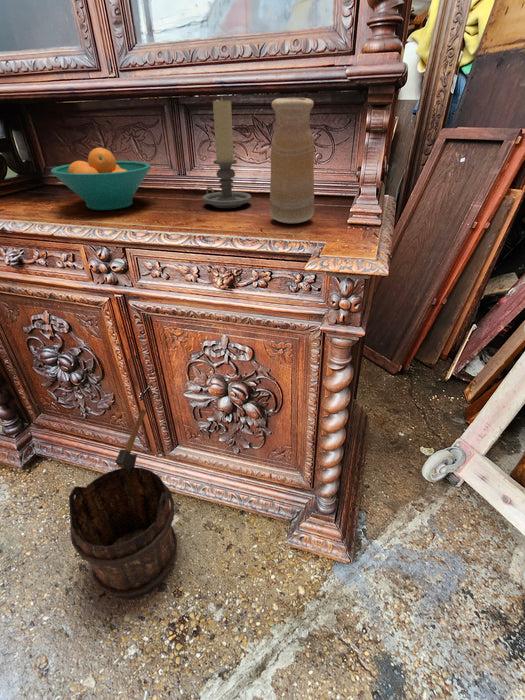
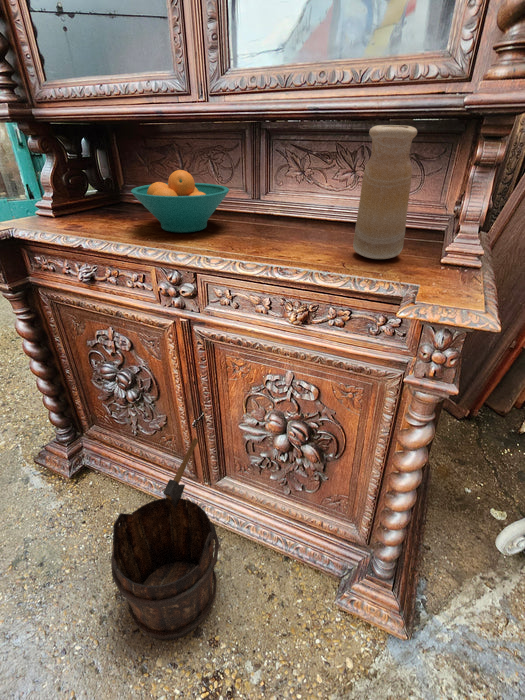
candle holder: present [202,98,251,208] -> none [279,123,331,237]

